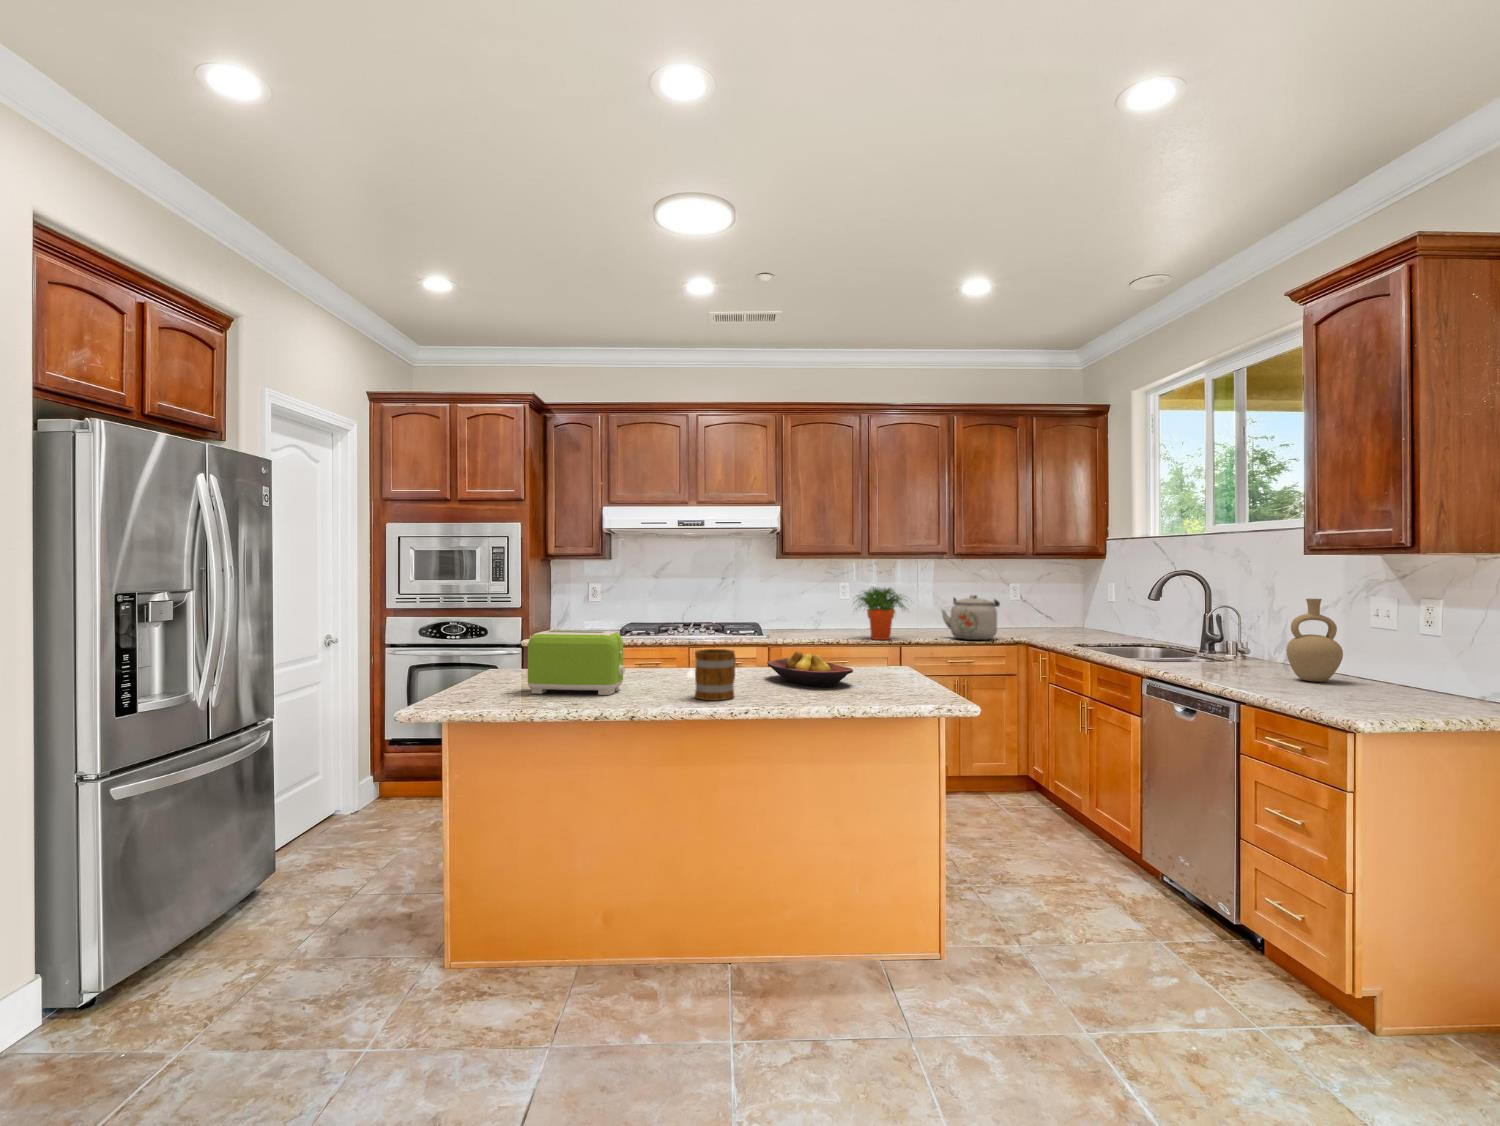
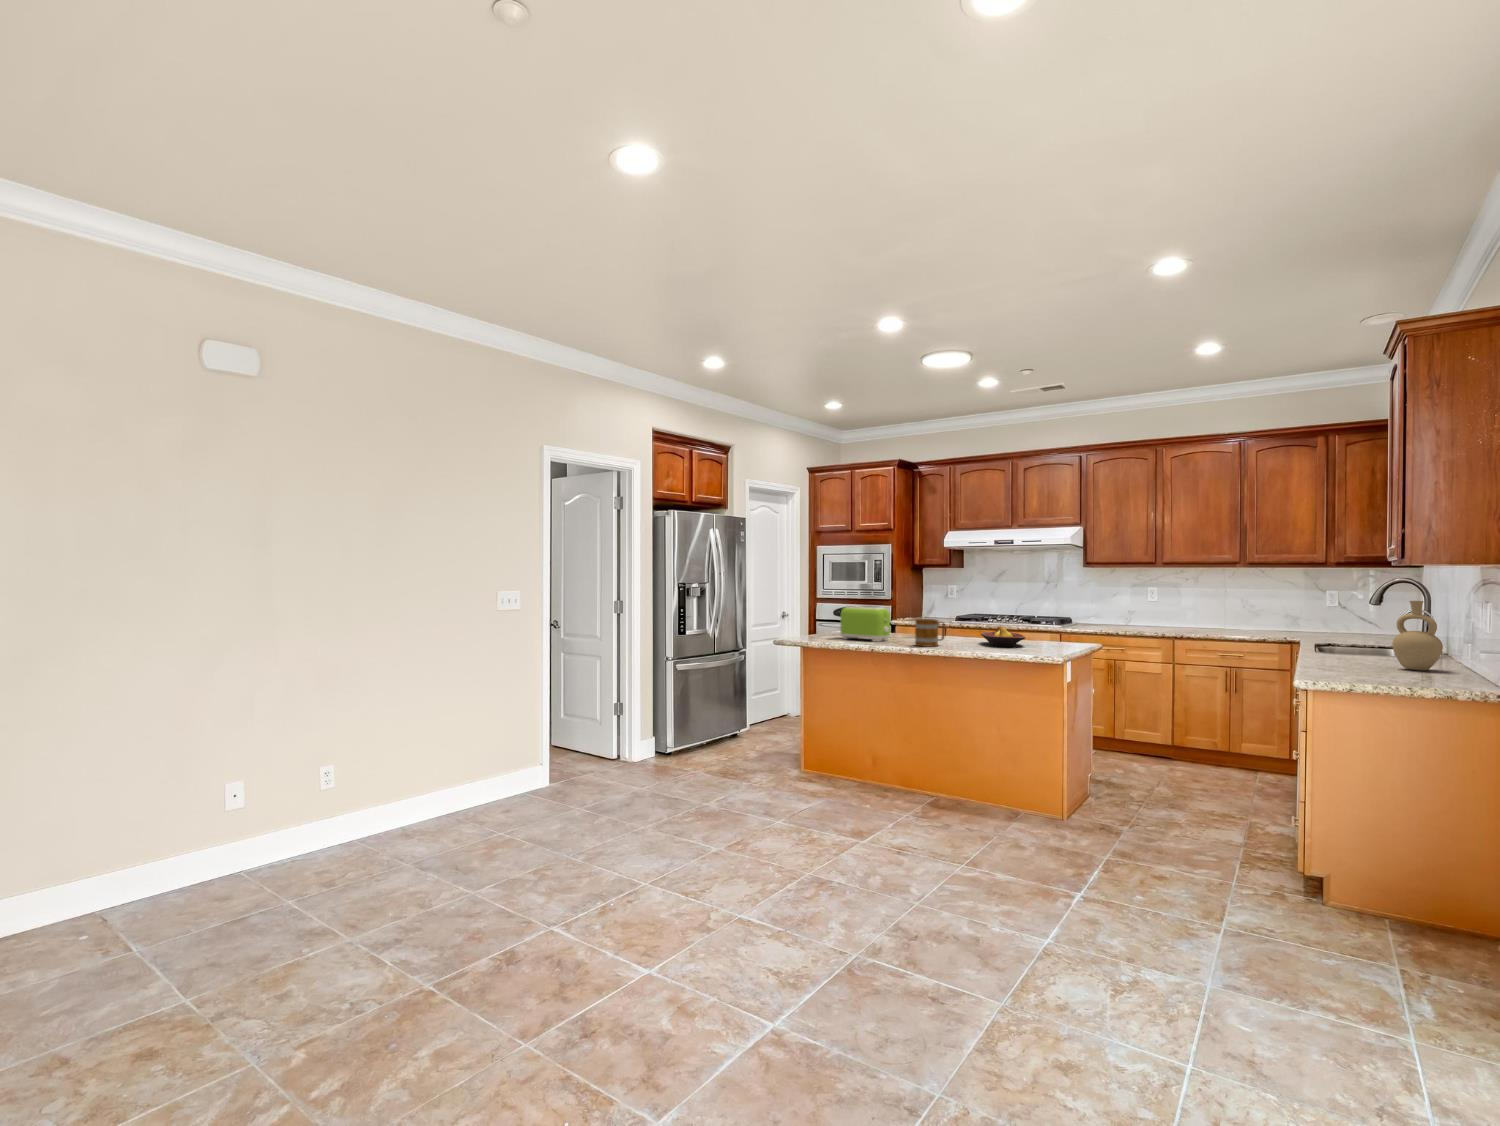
potted plant: present [854,587,907,640] -> none [1129,590,1185,633]
kettle: present [942,595,1000,640] -> none [1217,598,1276,637]

